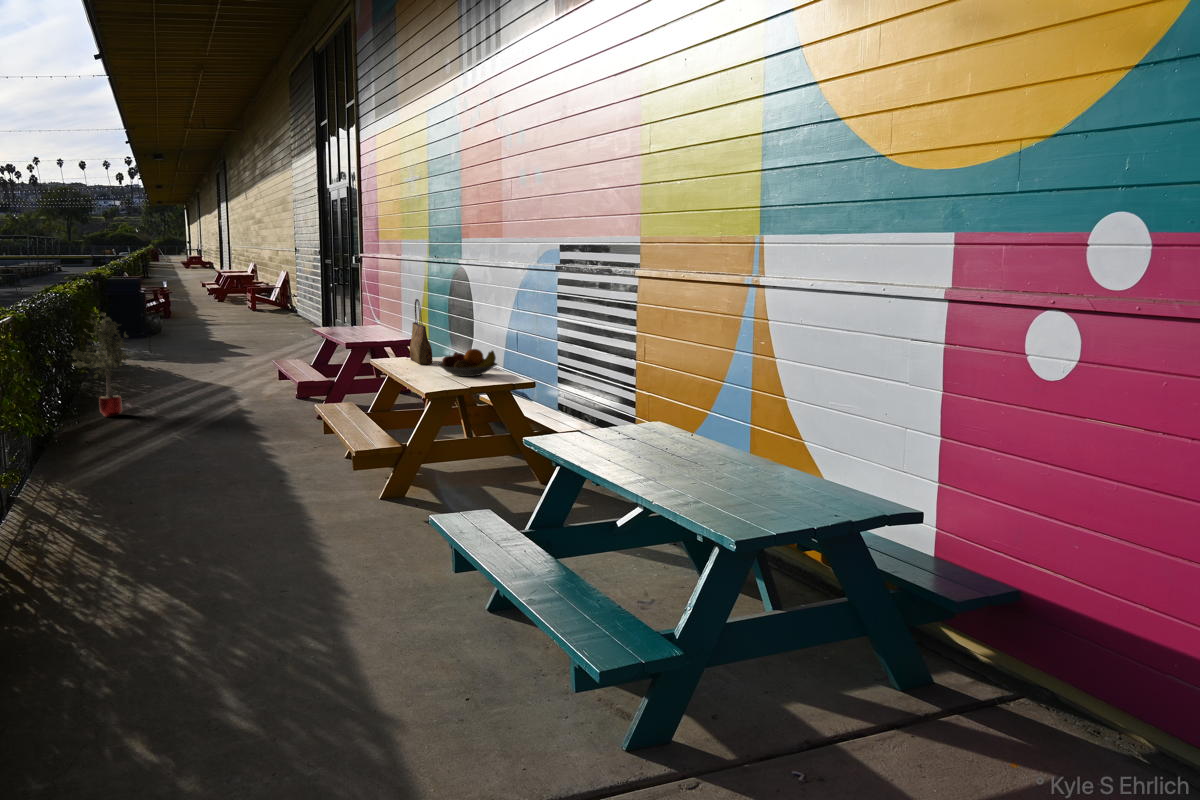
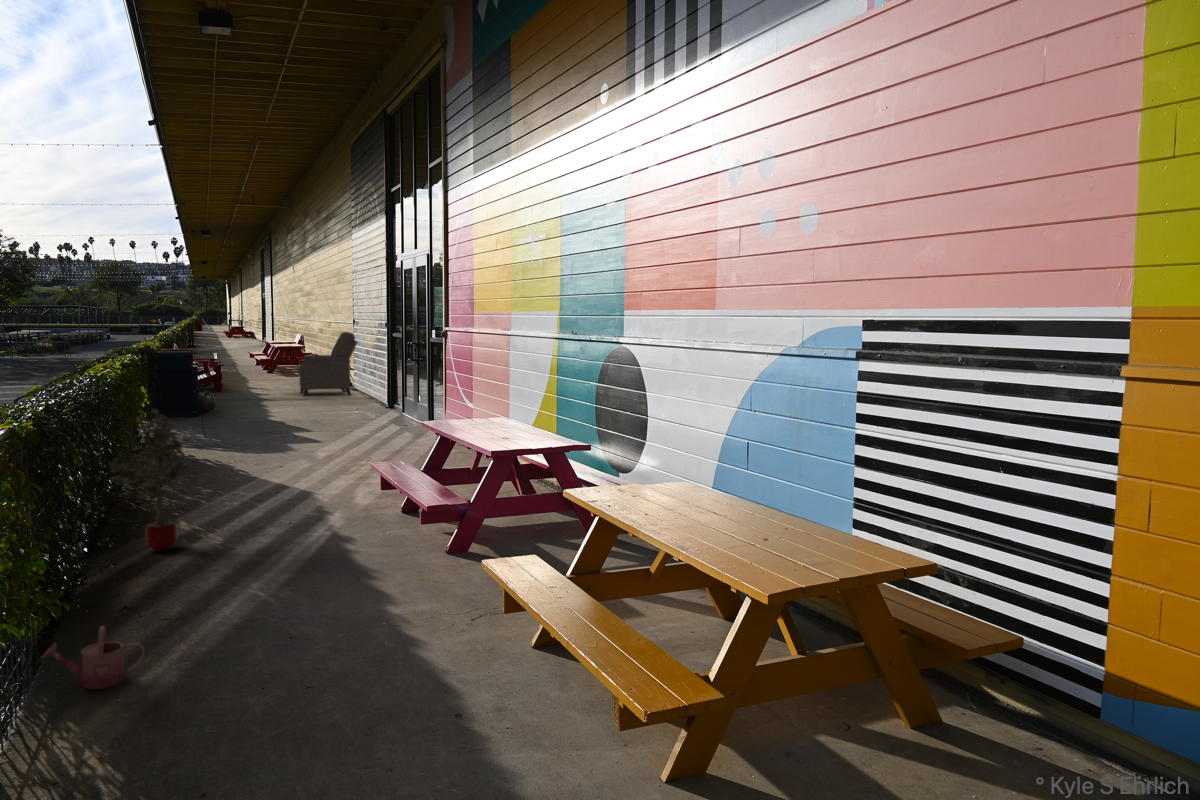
chair: none [243,260,299,322] -> present [298,332,357,396]
tote bag: present [410,299,432,365] -> none [625,401,674,506]
fruit bowl: present [436,349,497,376] -> none [717,492,822,540]
watering can: none [38,434,100,470] -> present [42,626,145,689]

